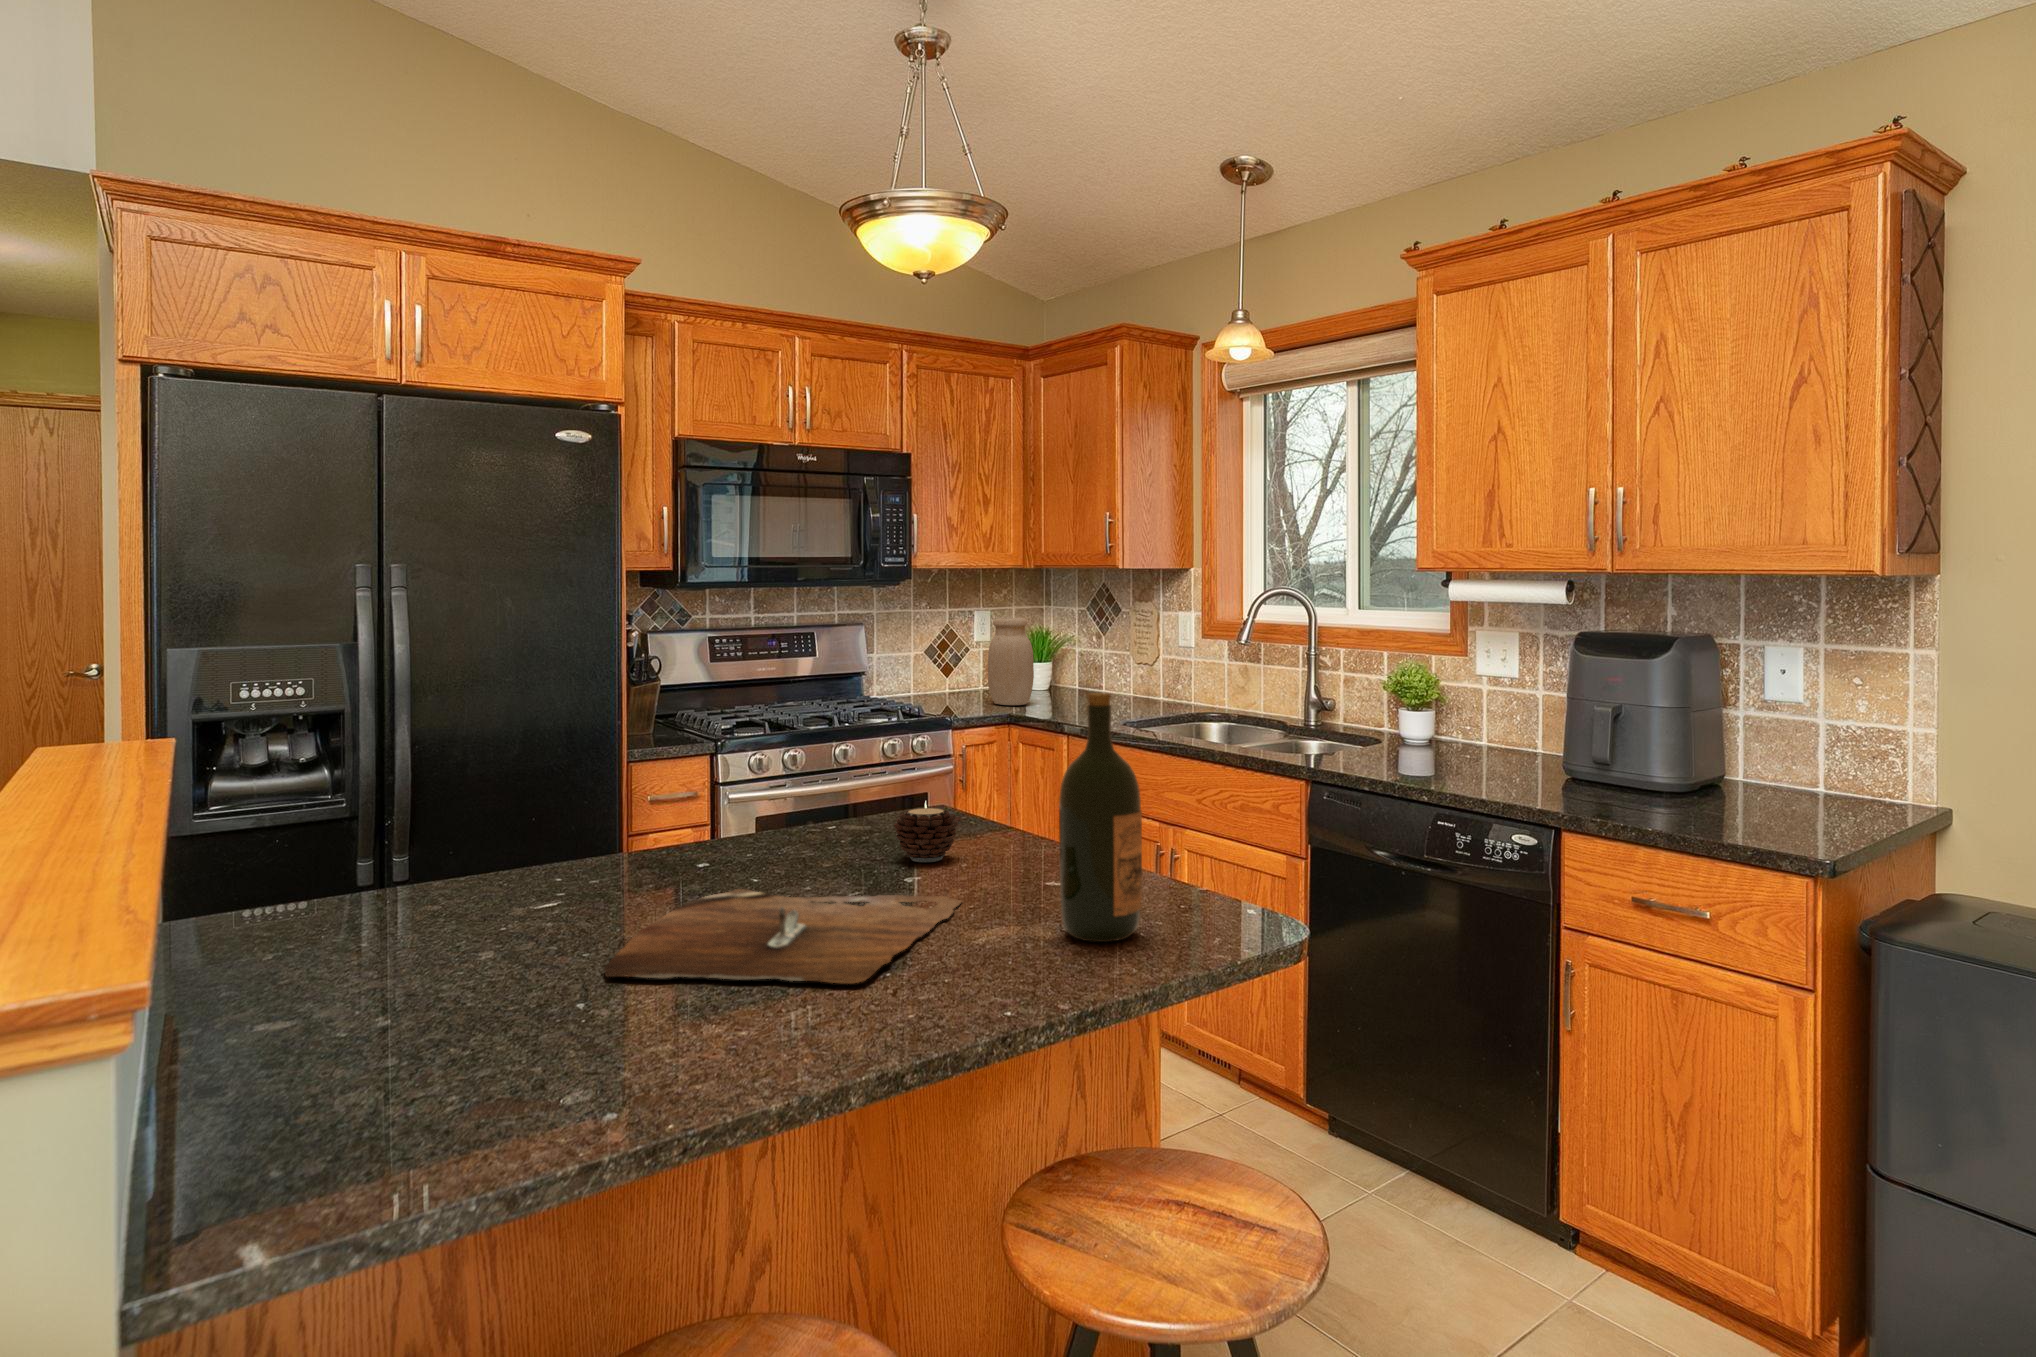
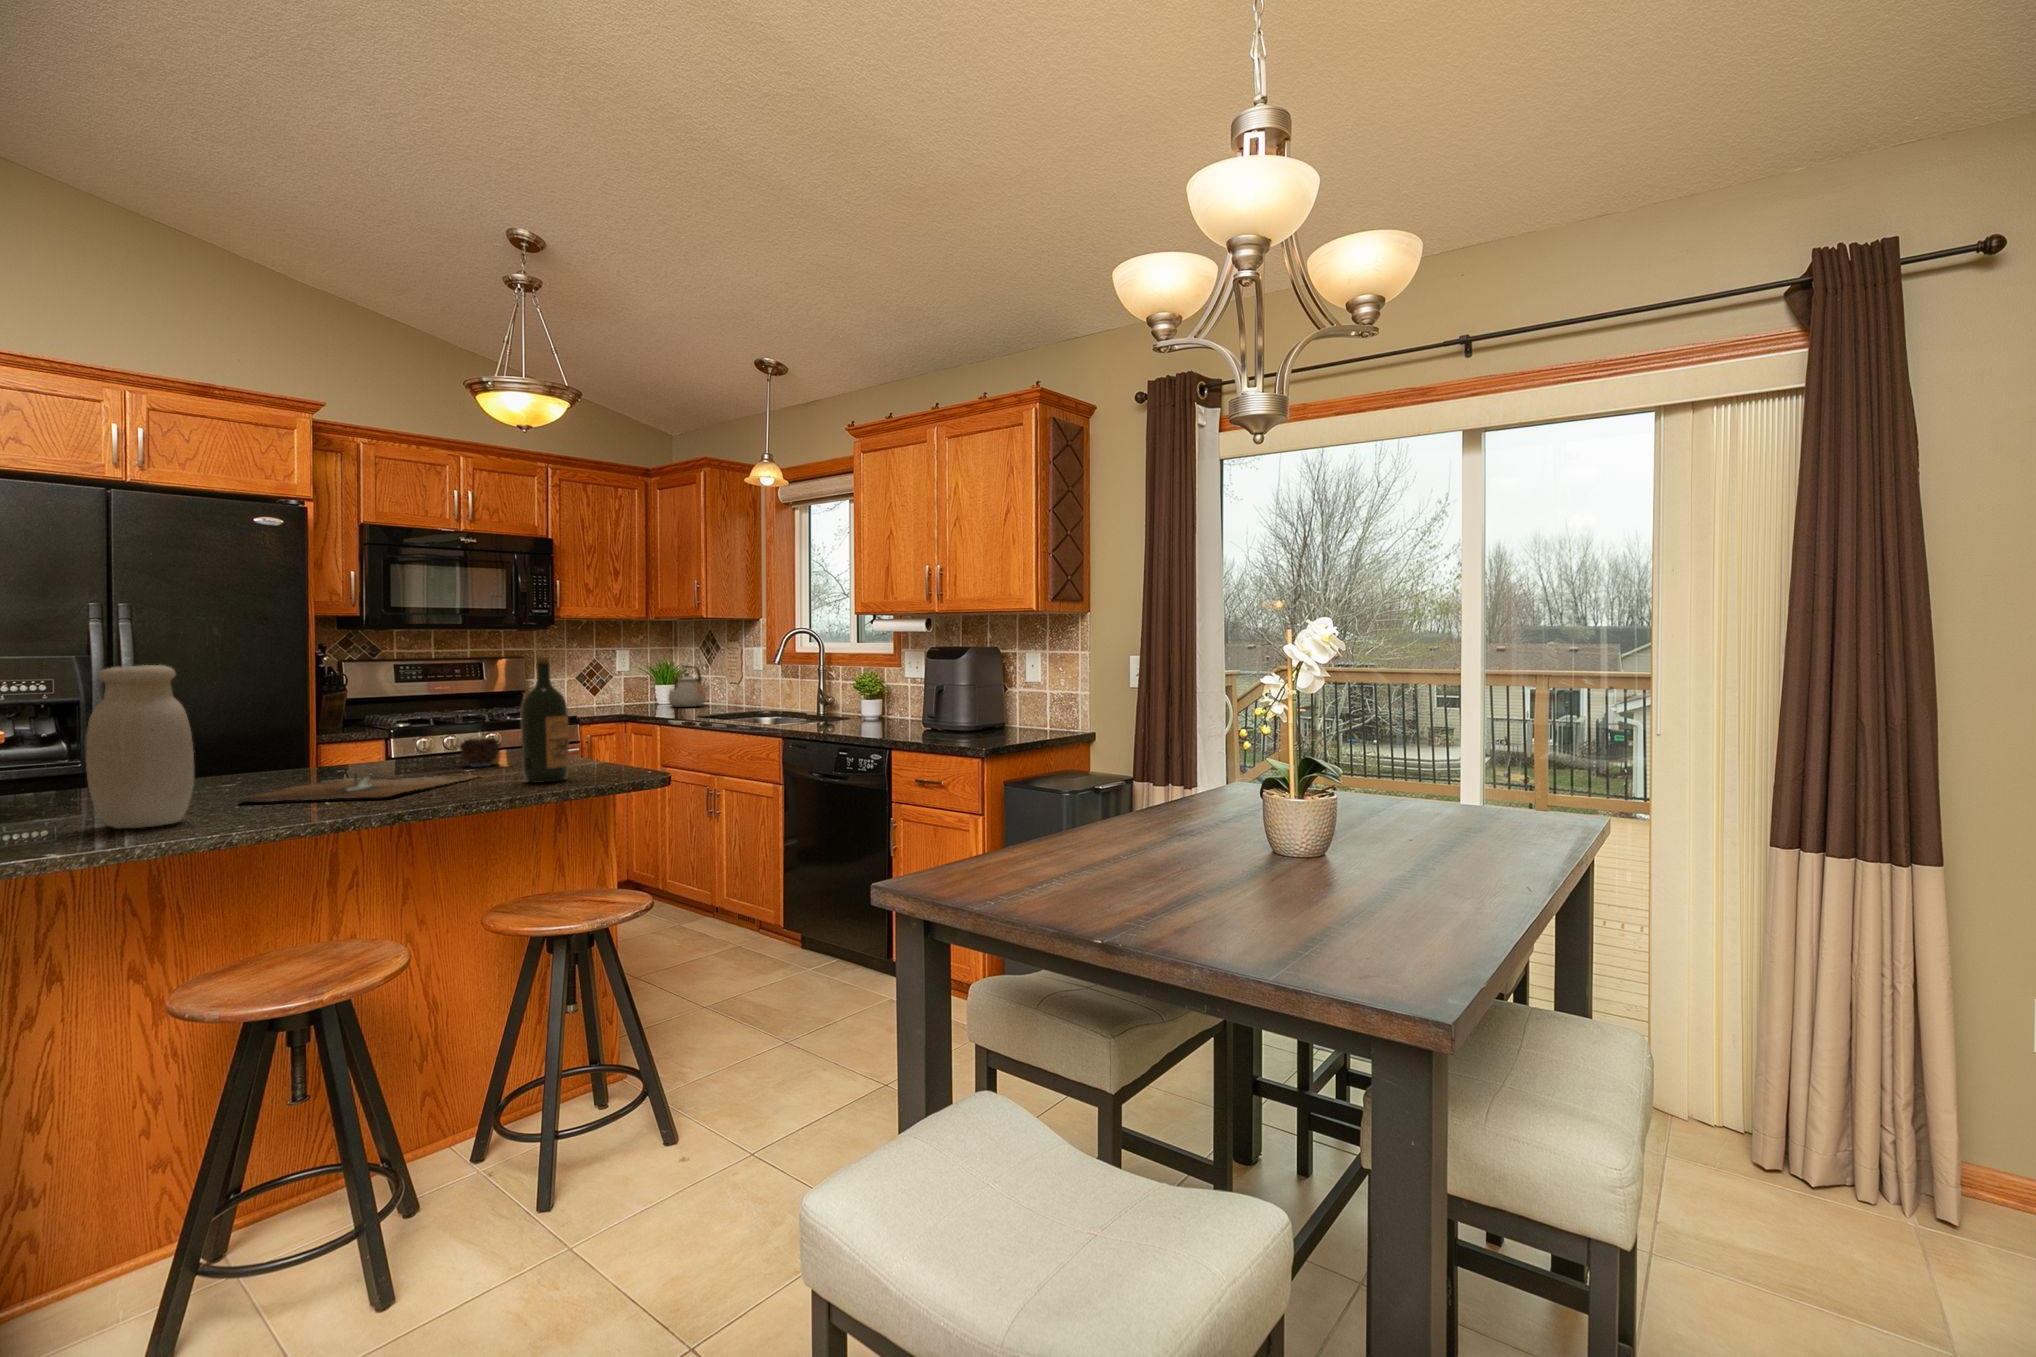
jar: present [988,617,1034,705] -> present [86,665,194,828]
kettle: none [1053,638,1106,700] -> present [668,665,706,707]

